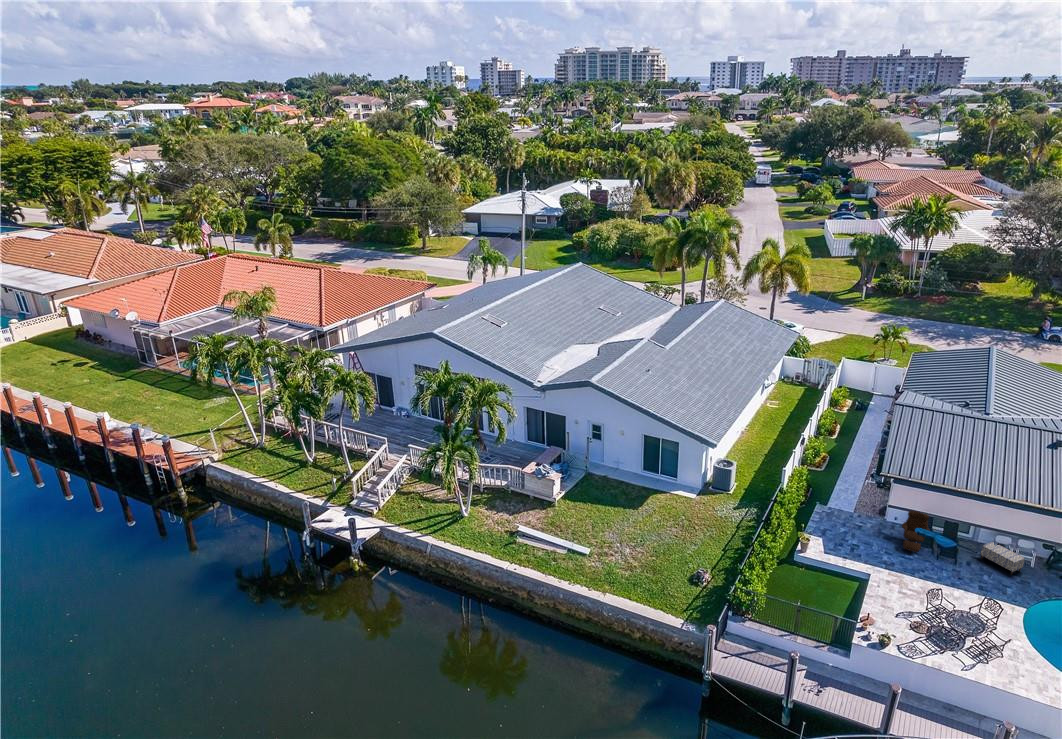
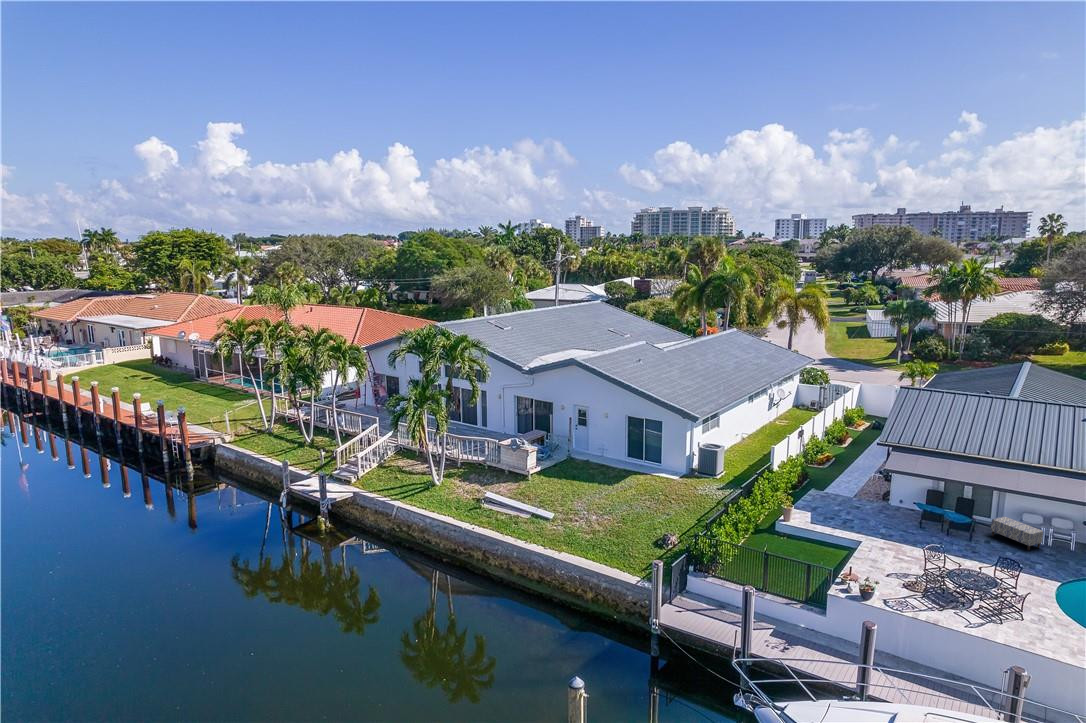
lounge chair: present [902,511,930,553] -> none [898,484,930,530]

